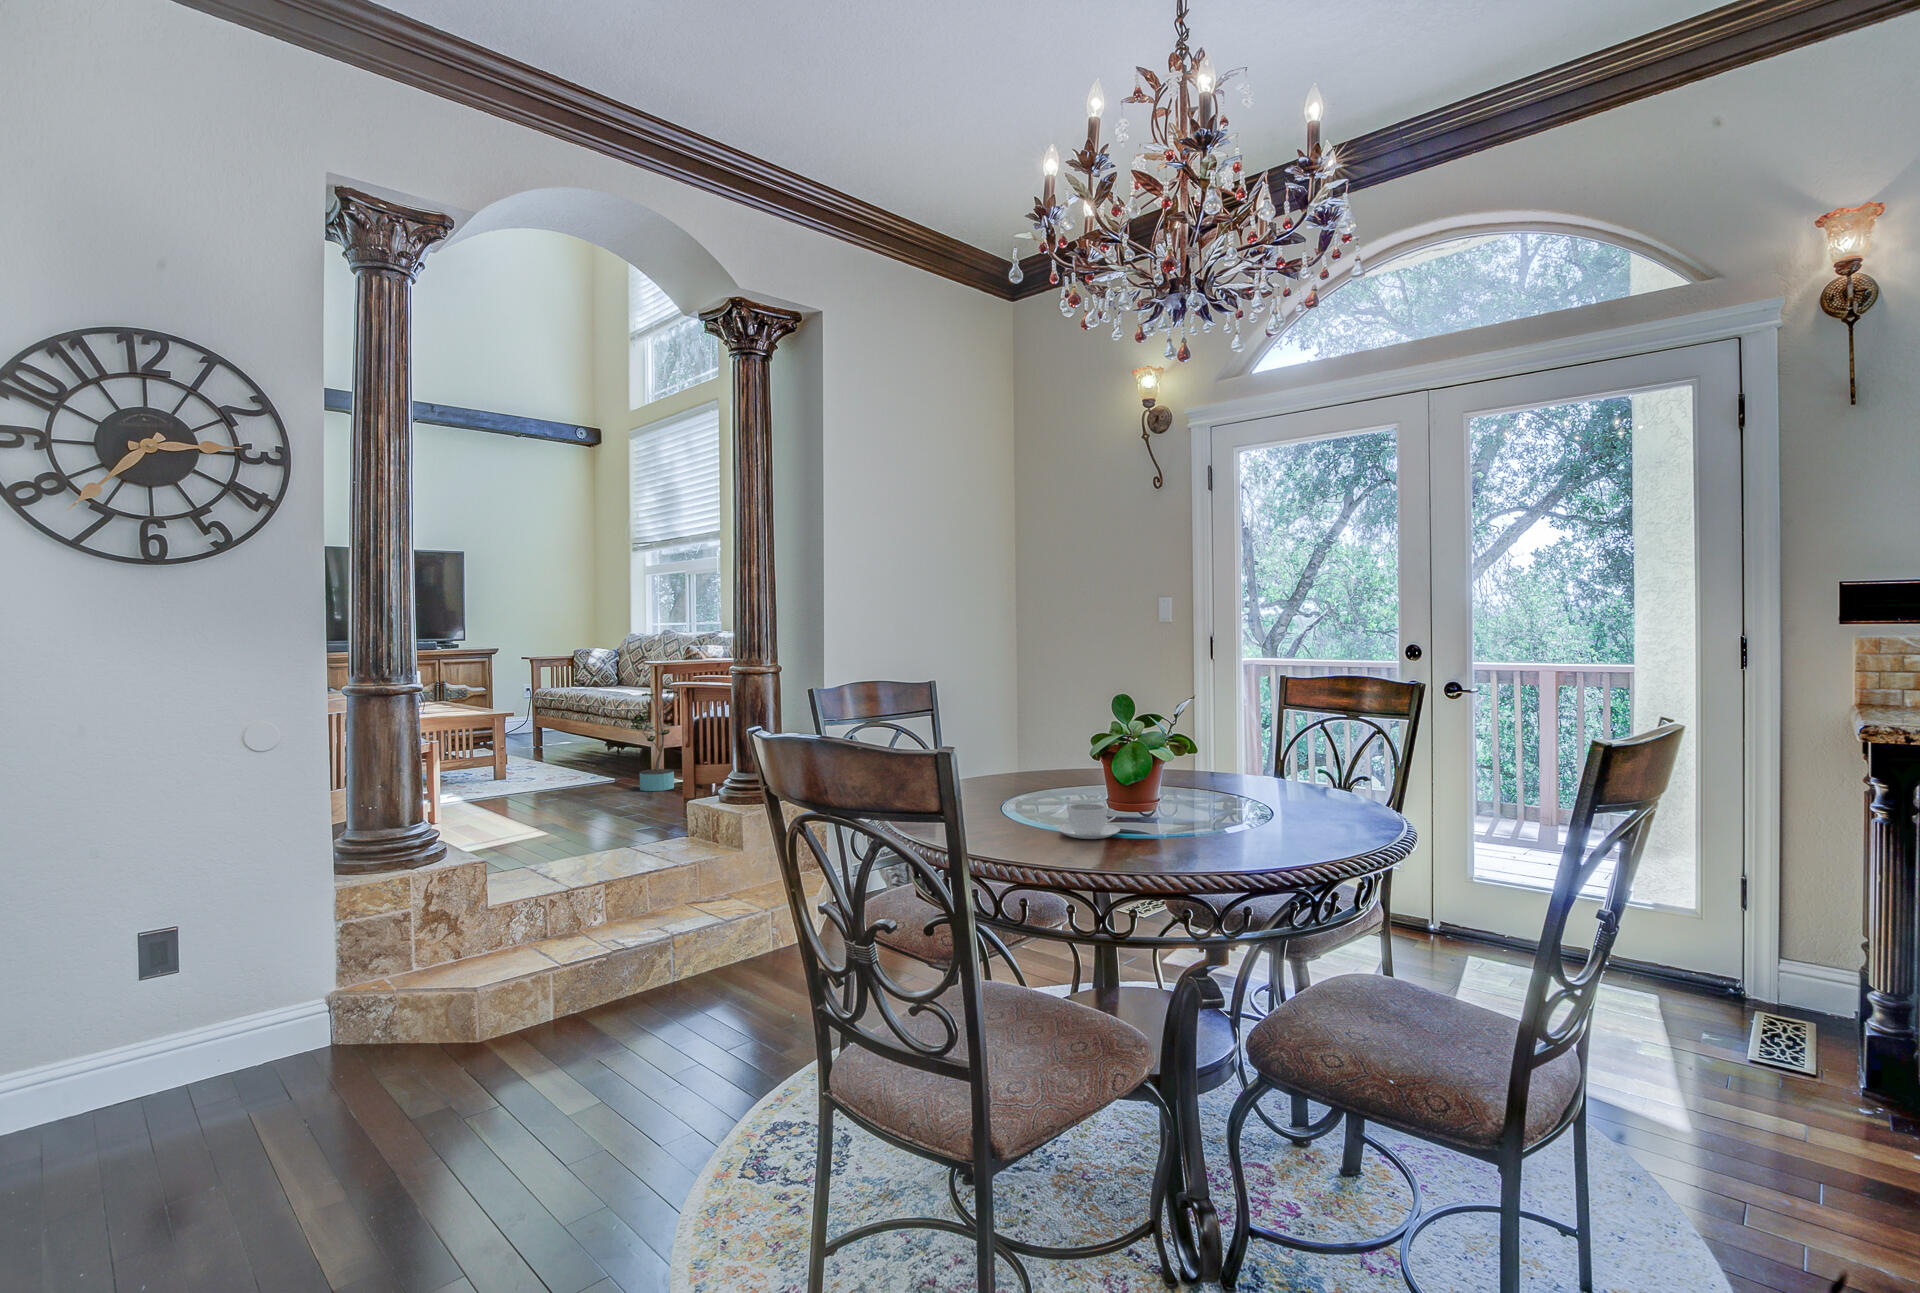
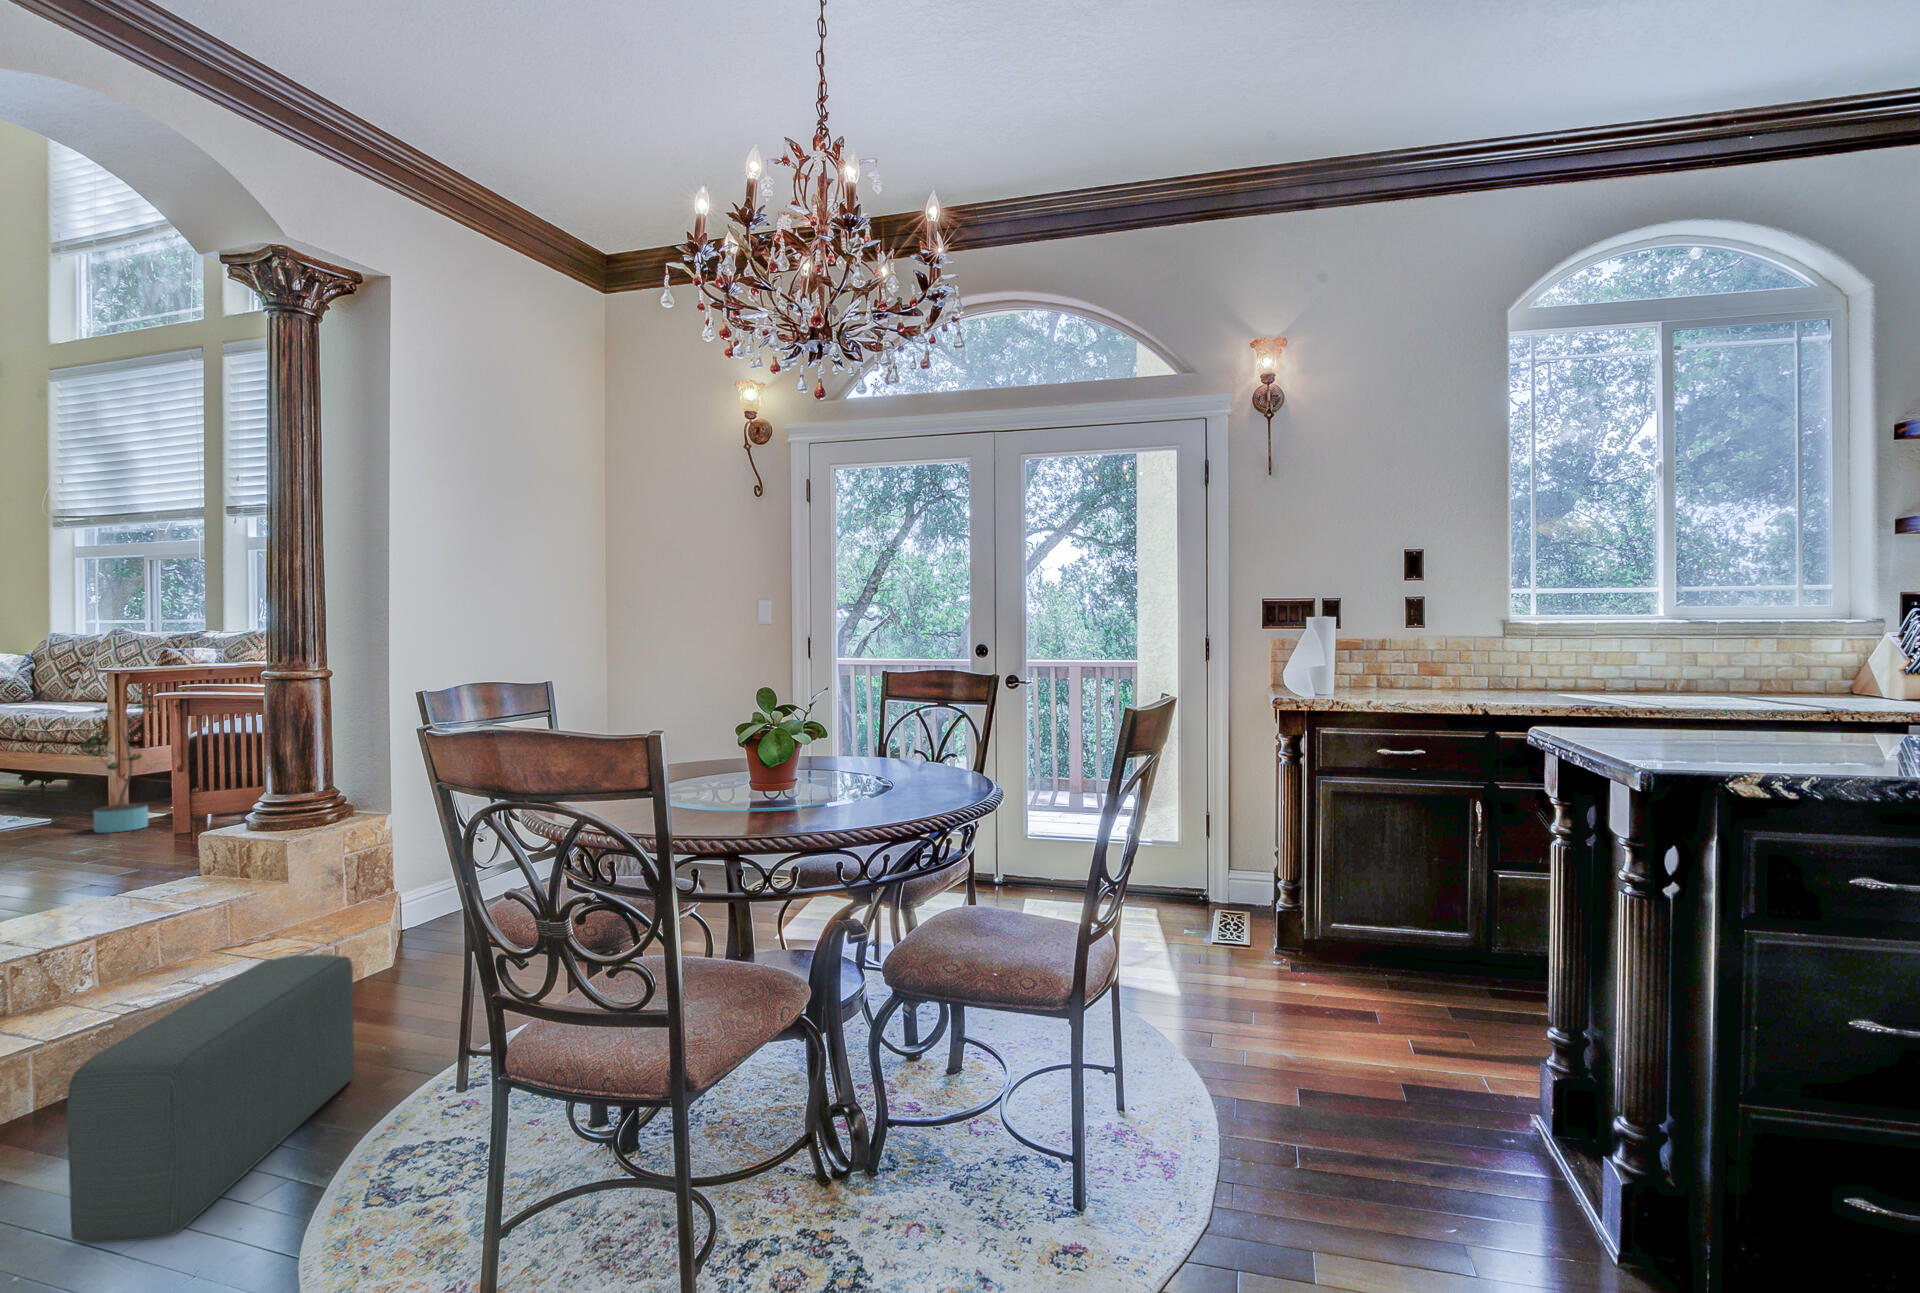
coffee cup: present [1057,803,1120,839] -> none [712,782,770,813]
pouf: none [536,922,763,1159] -> present [67,955,354,1243]

